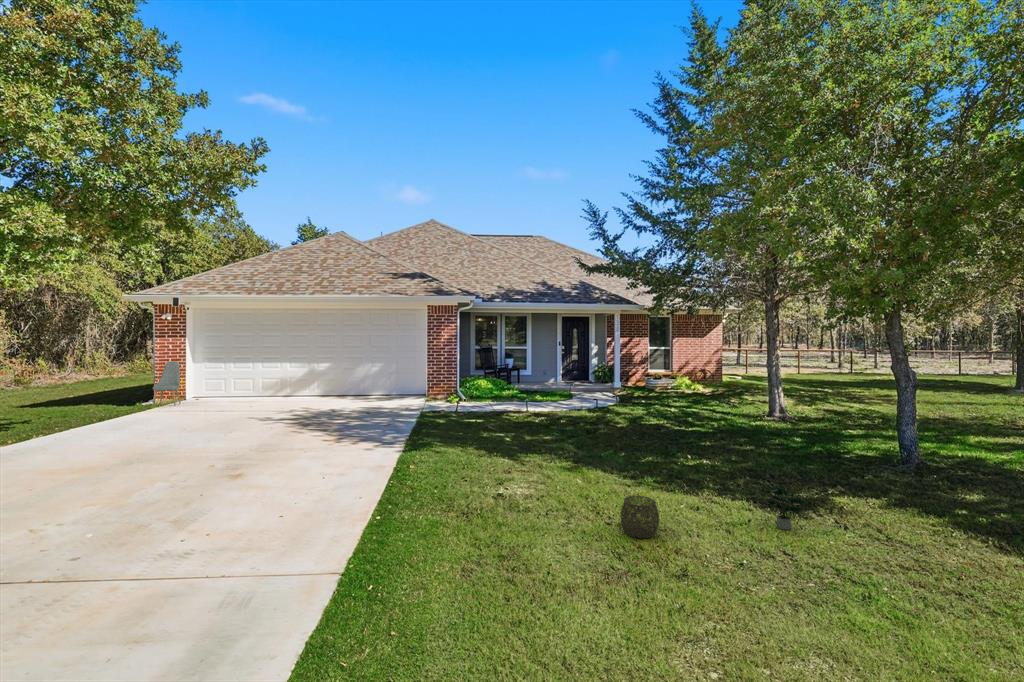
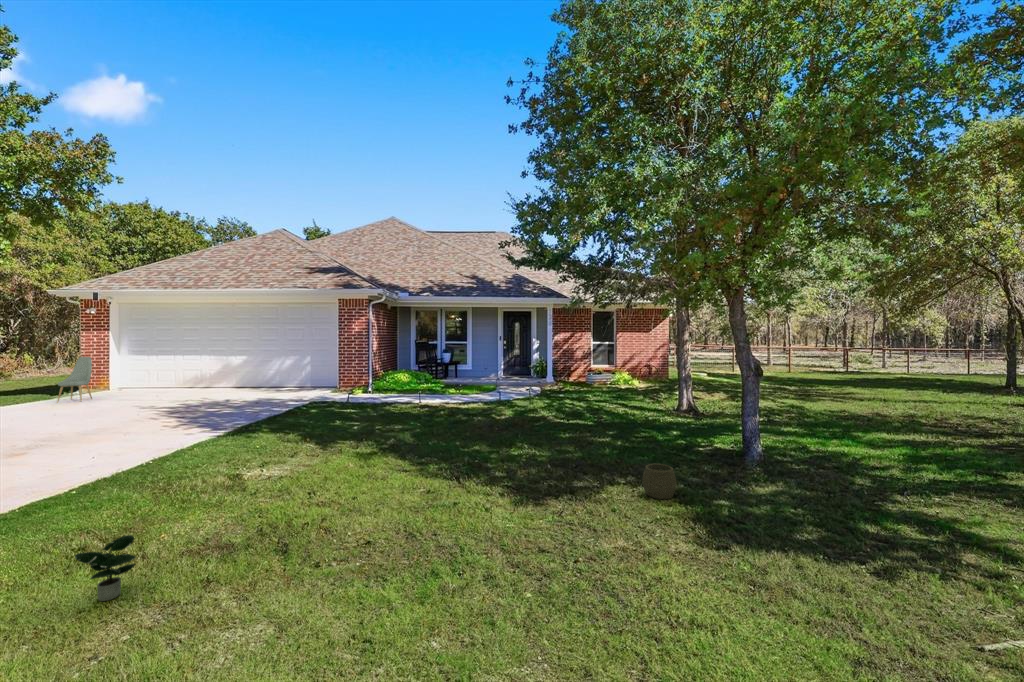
potted plant: present [766,486,807,530] -> present [75,535,136,601]
woven basket: present [620,496,659,538] -> present [642,464,676,499]

